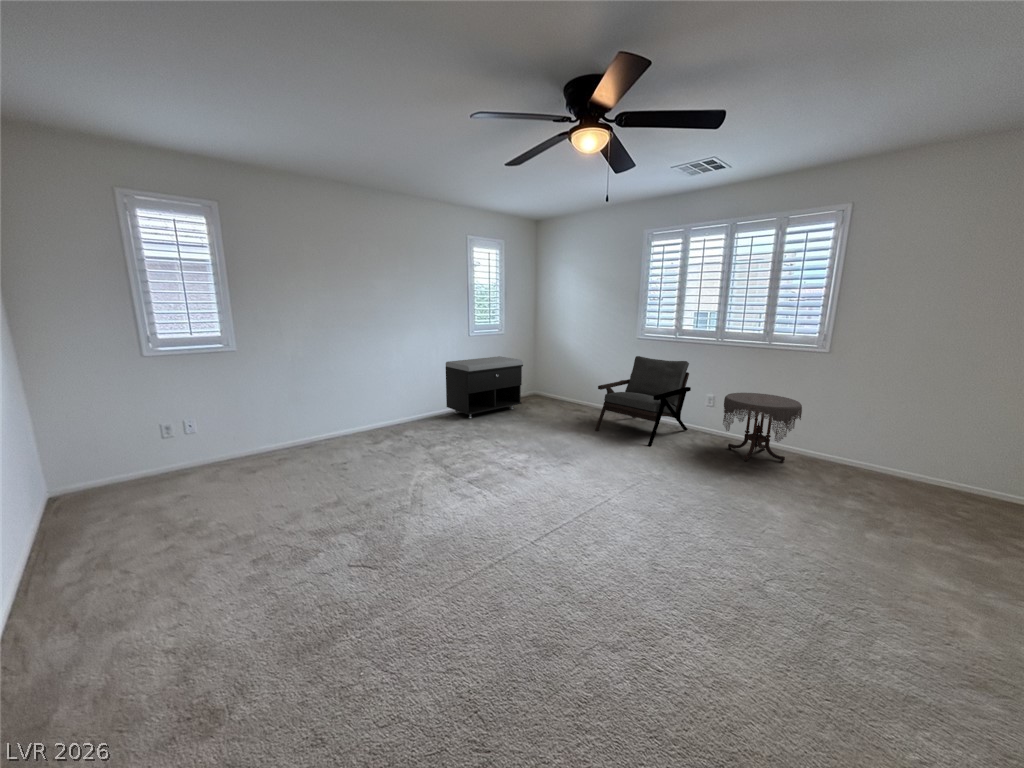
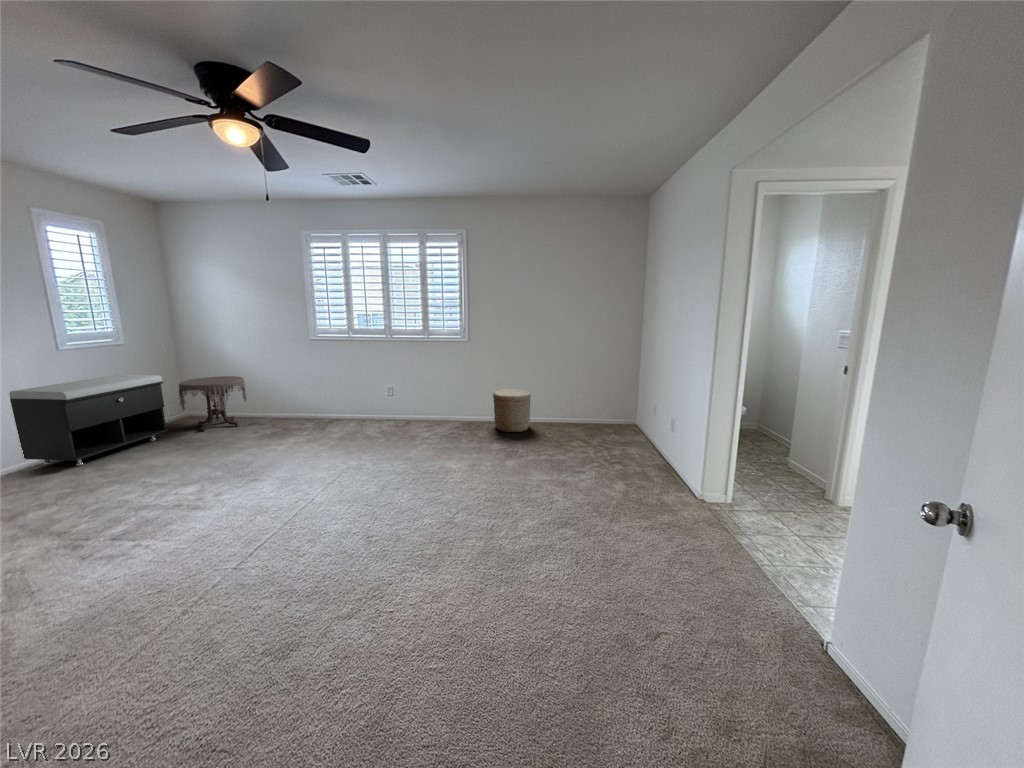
armchair: present [595,356,691,446] -> none [276,357,374,442]
side table: present [723,393,802,462] -> present [179,376,246,432]
woven basket: none [859,427,940,495] -> present [493,389,531,432]

